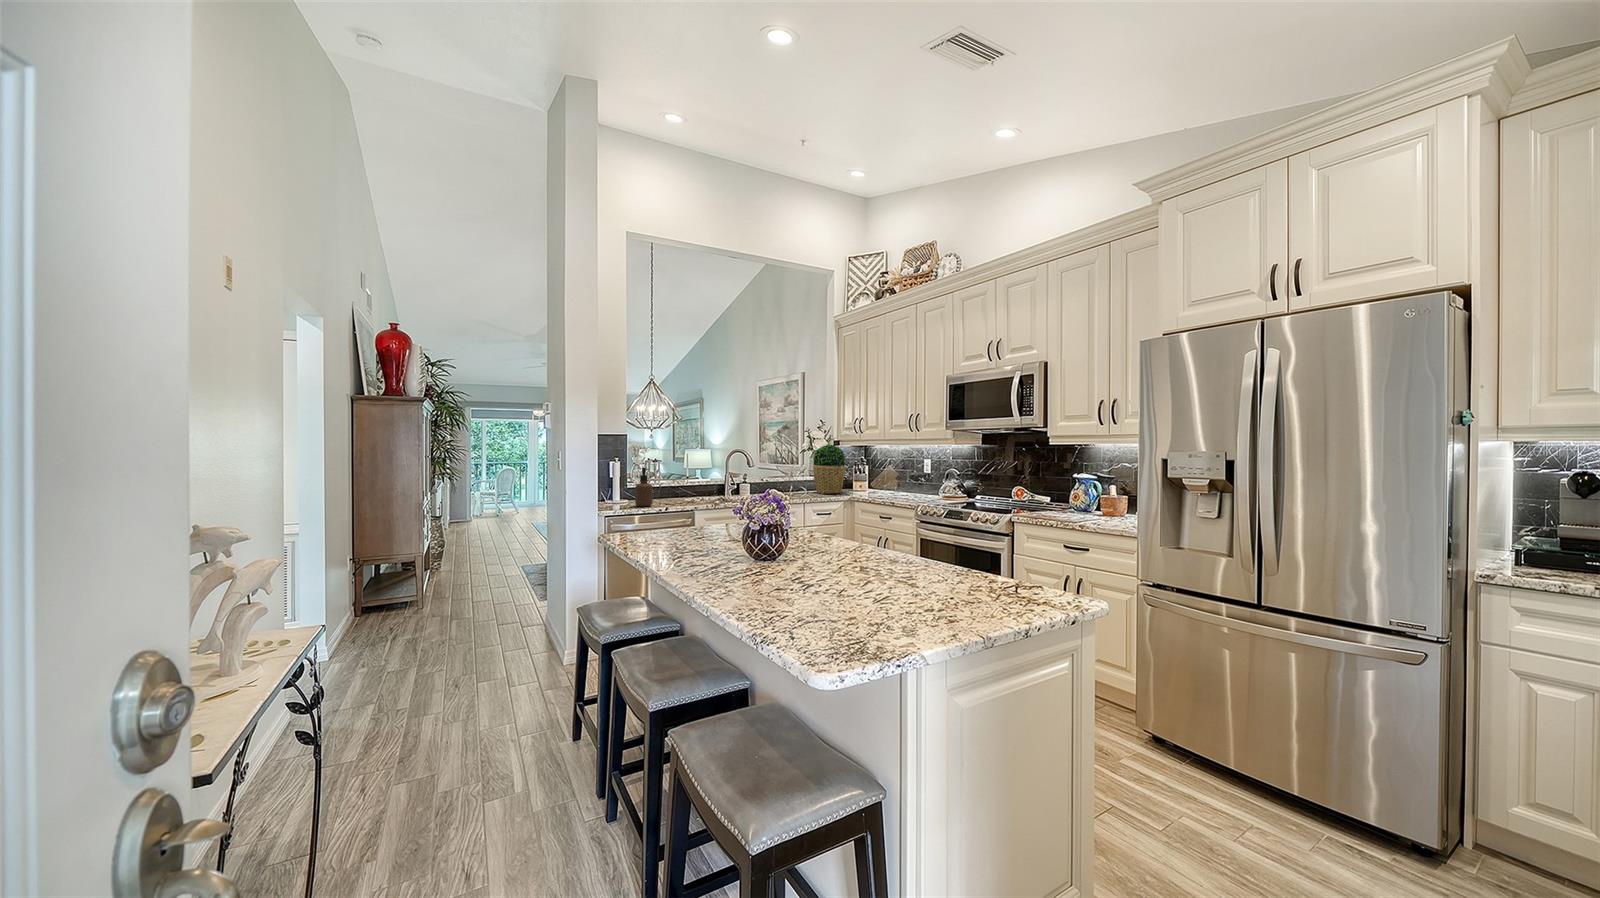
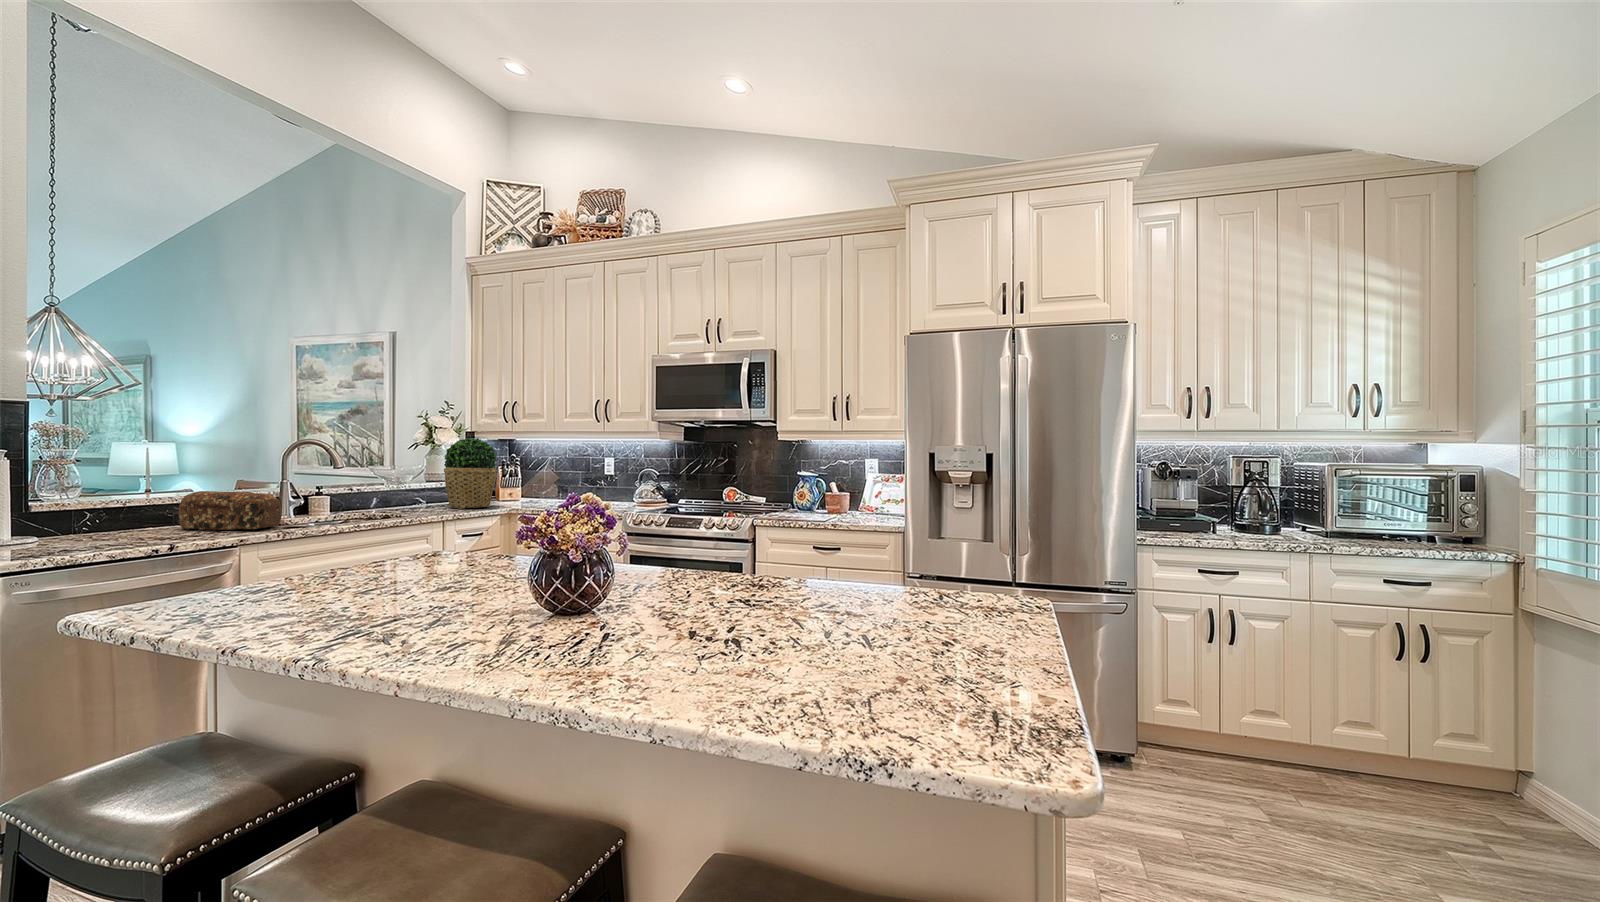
soap dispenser: present [635,468,653,507] -> none [102,471,150,547]
bread loaf: none [672,478,715,501] -> present [179,491,282,530]

